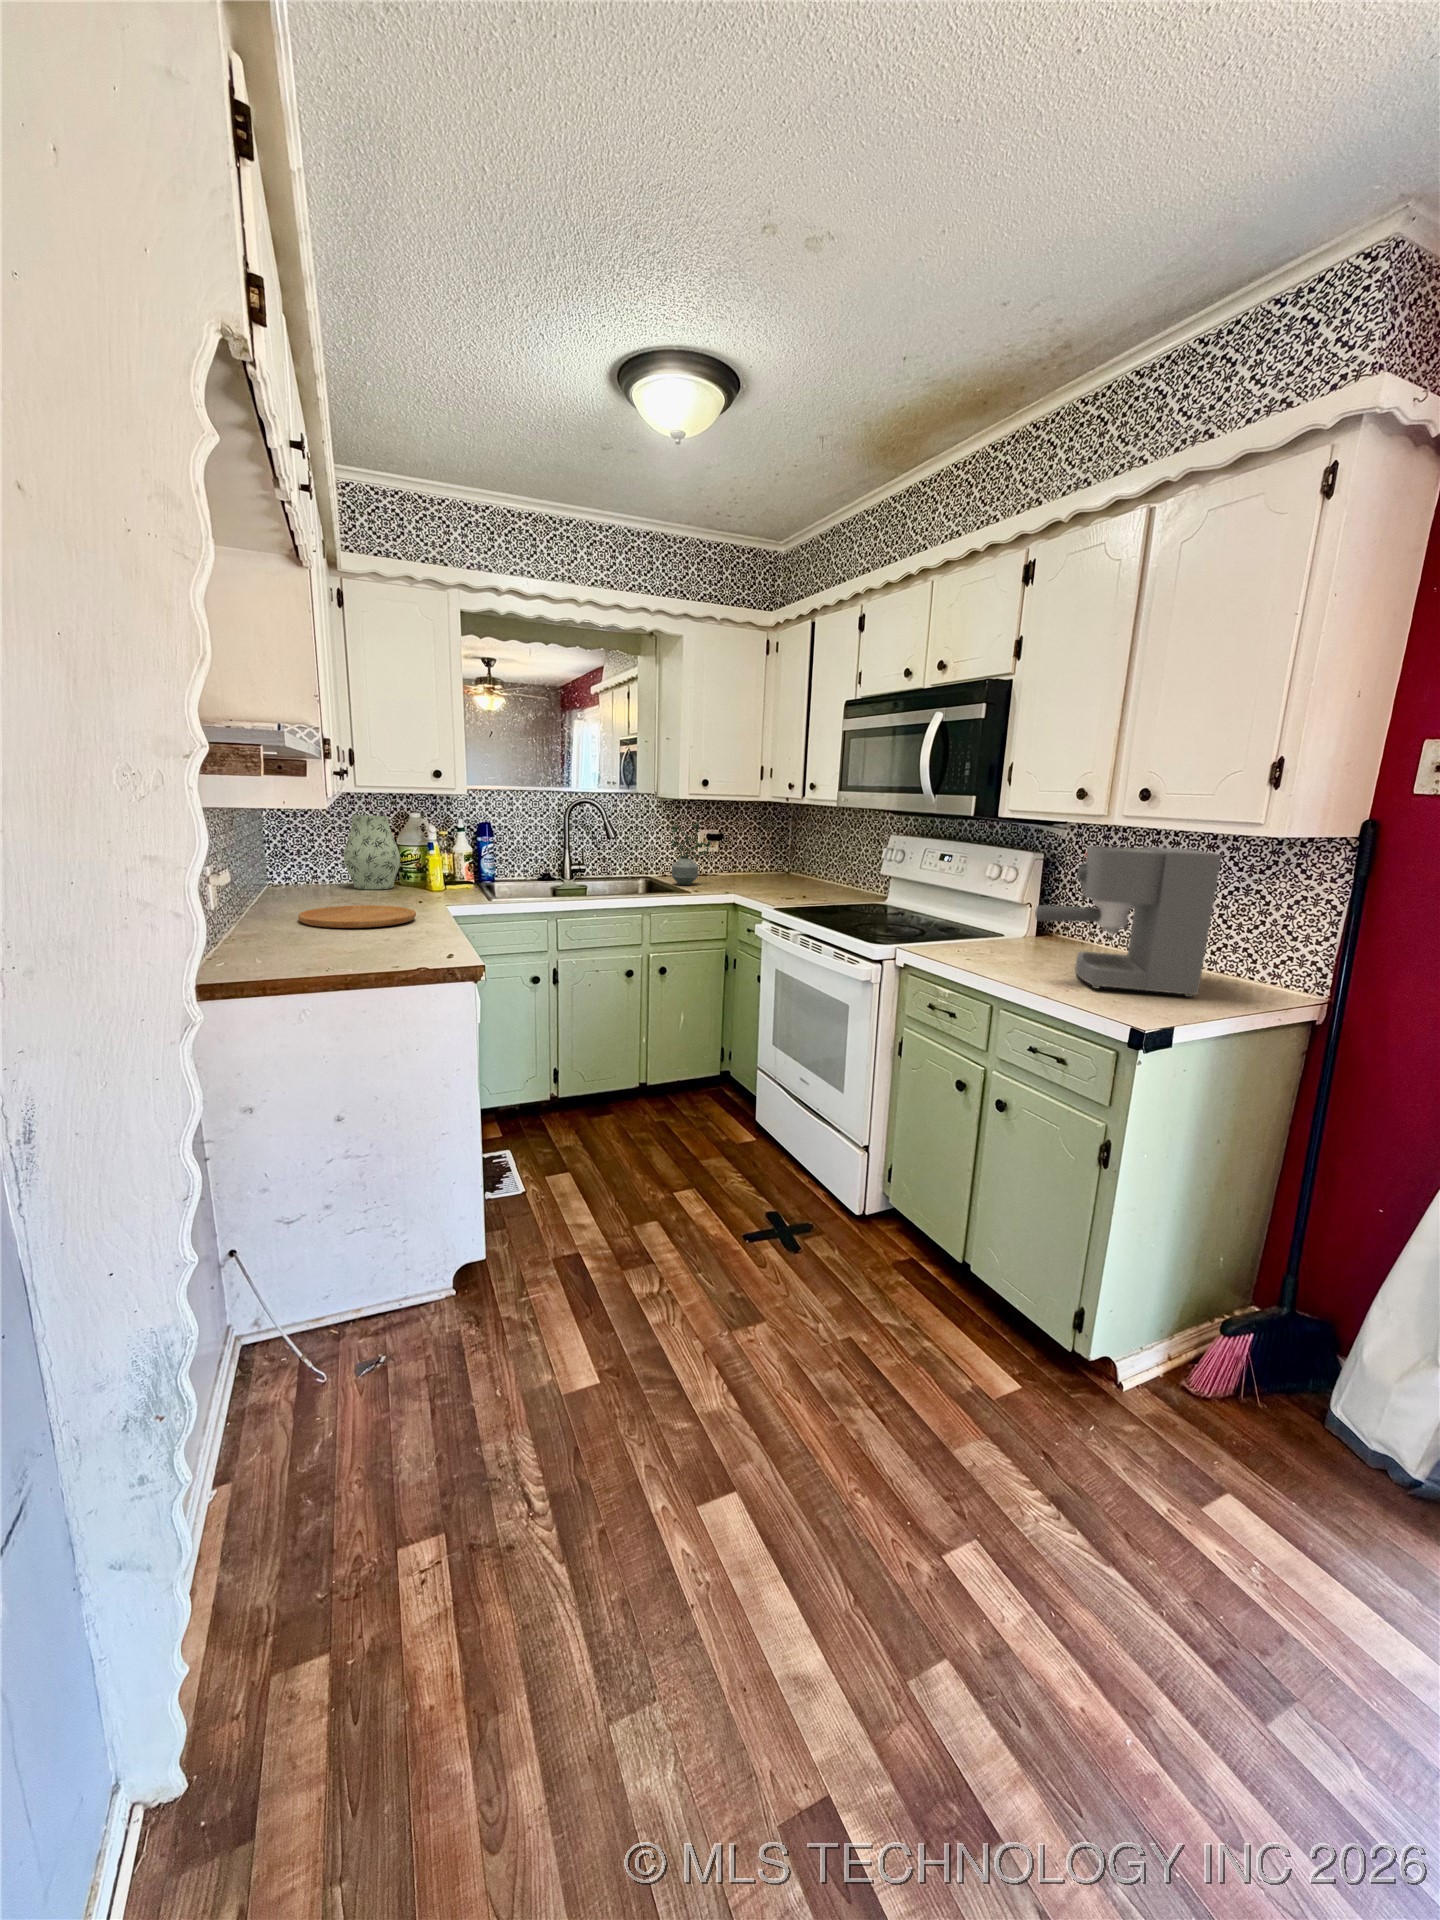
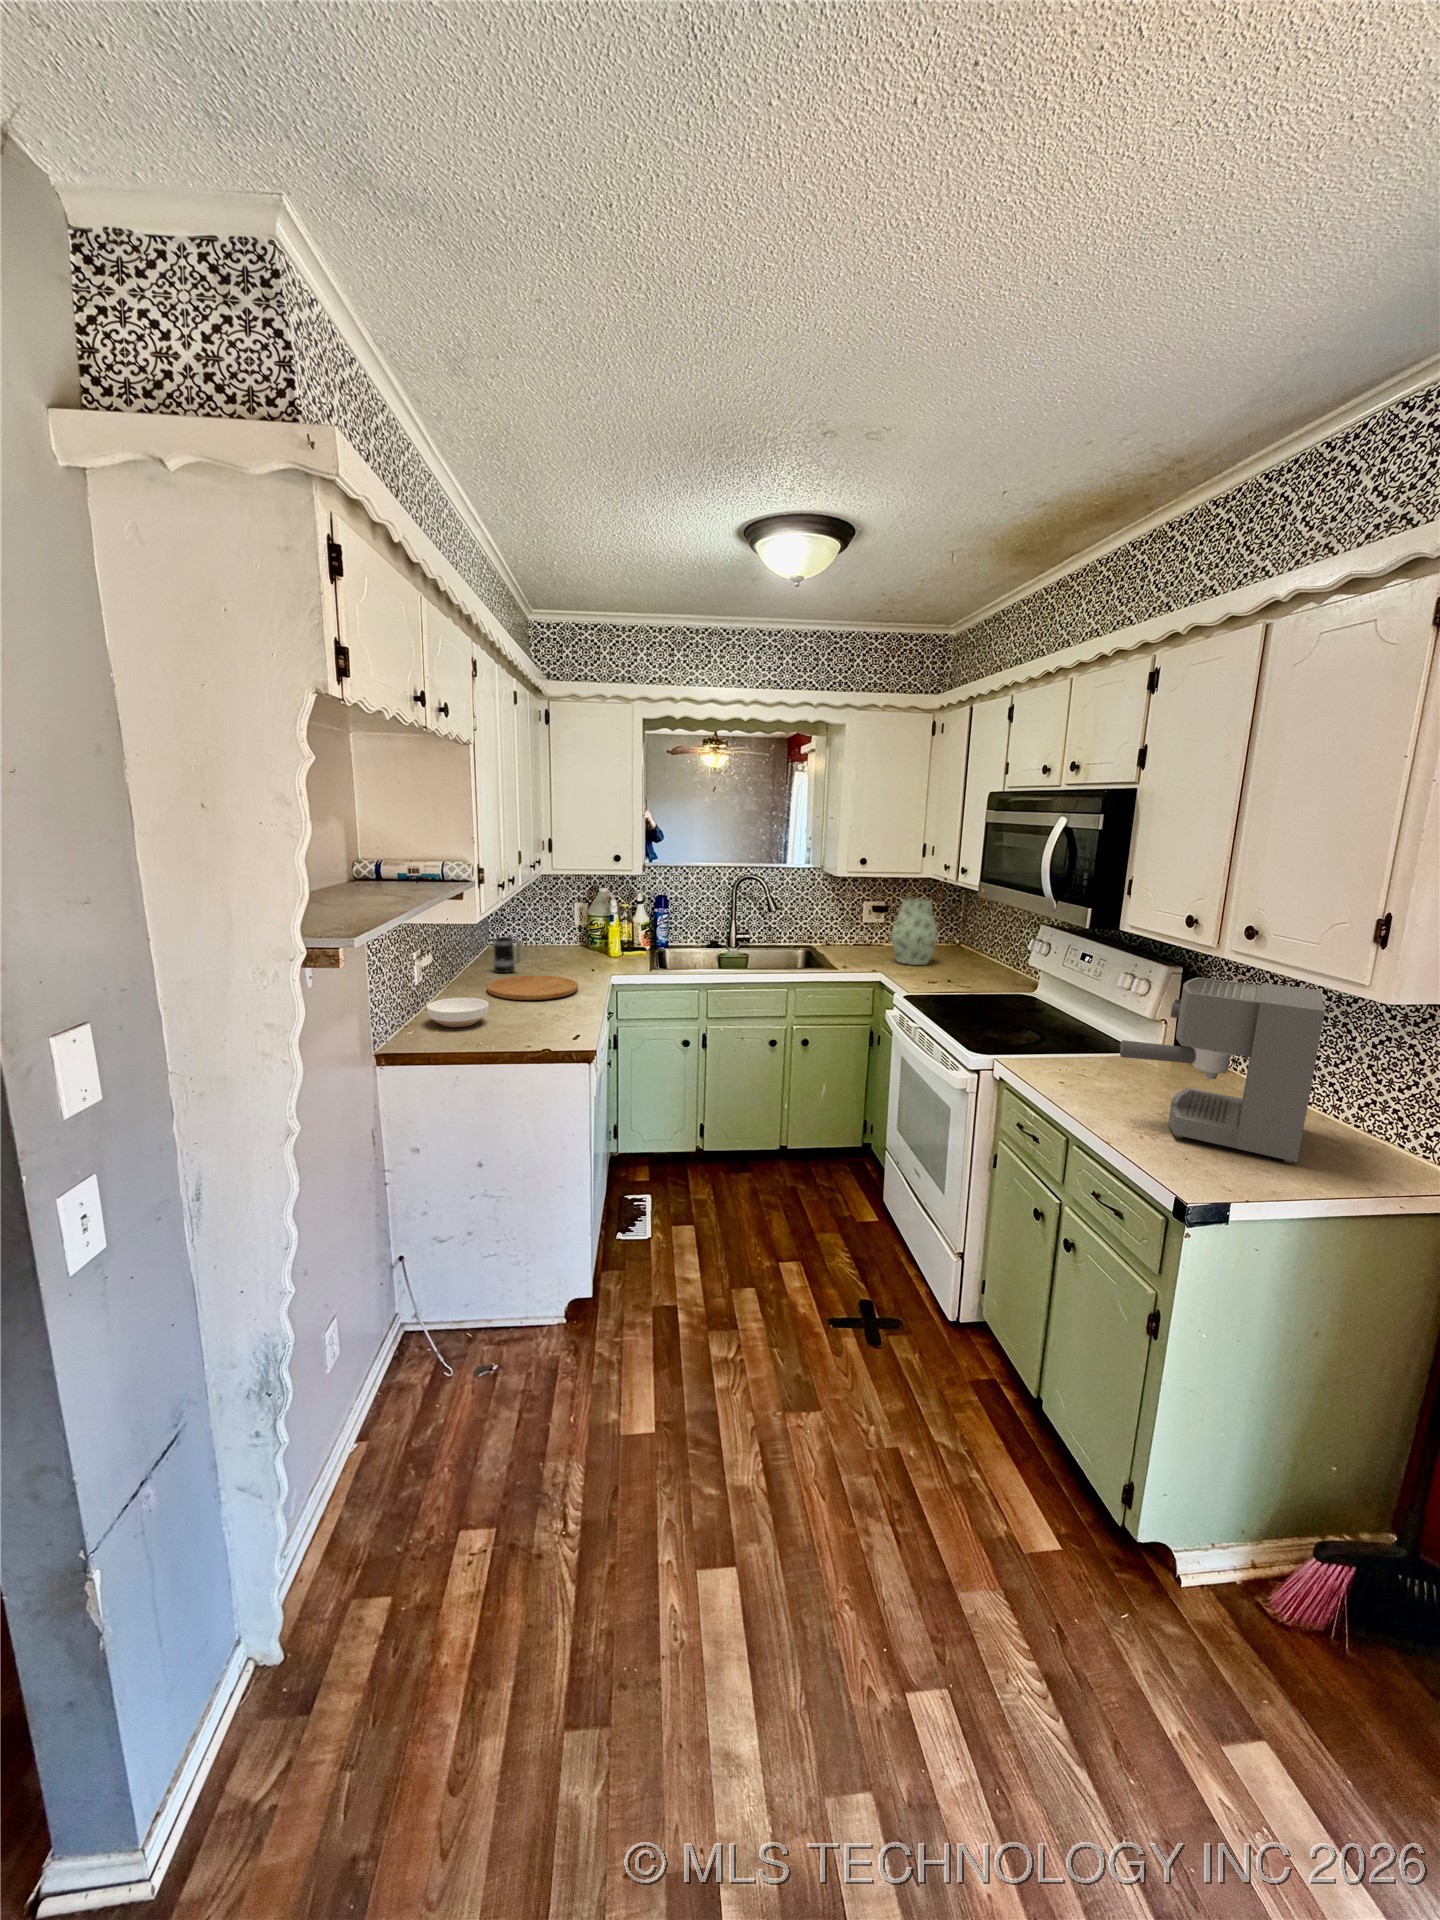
vase: present [344,815,400,889] -> present [891,899,938,965]
potted plant: present [671,822,711,885] -> none [830,897,871,958]
mug: none [292,864,329,907] -> present [494,937,520,973]
bowl: none [239,921,324,954] -> present [427,998,489,1027]

